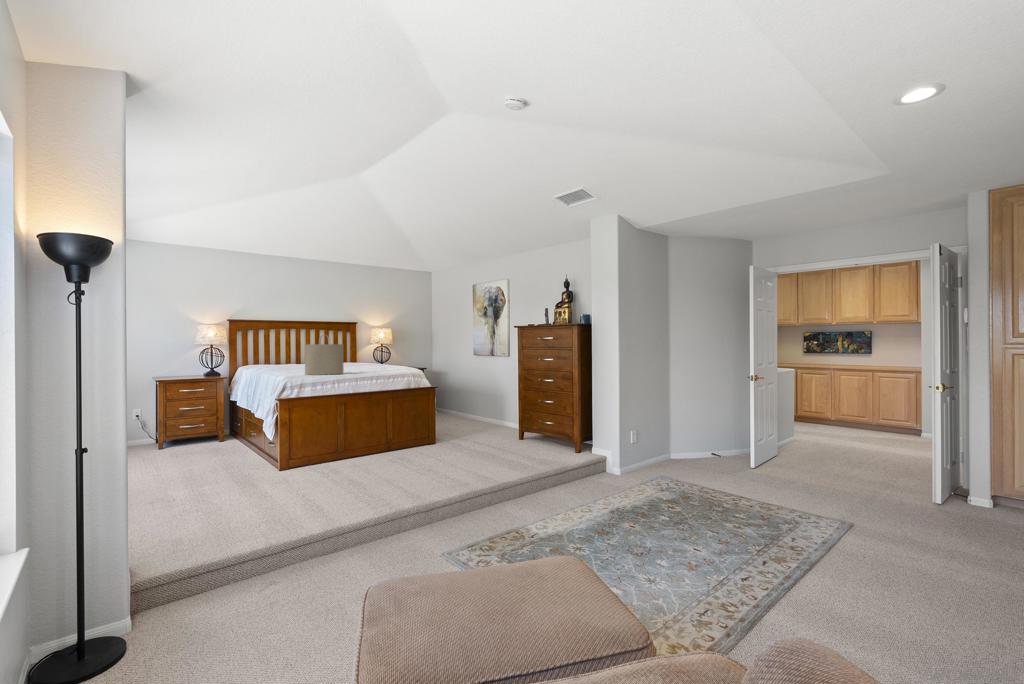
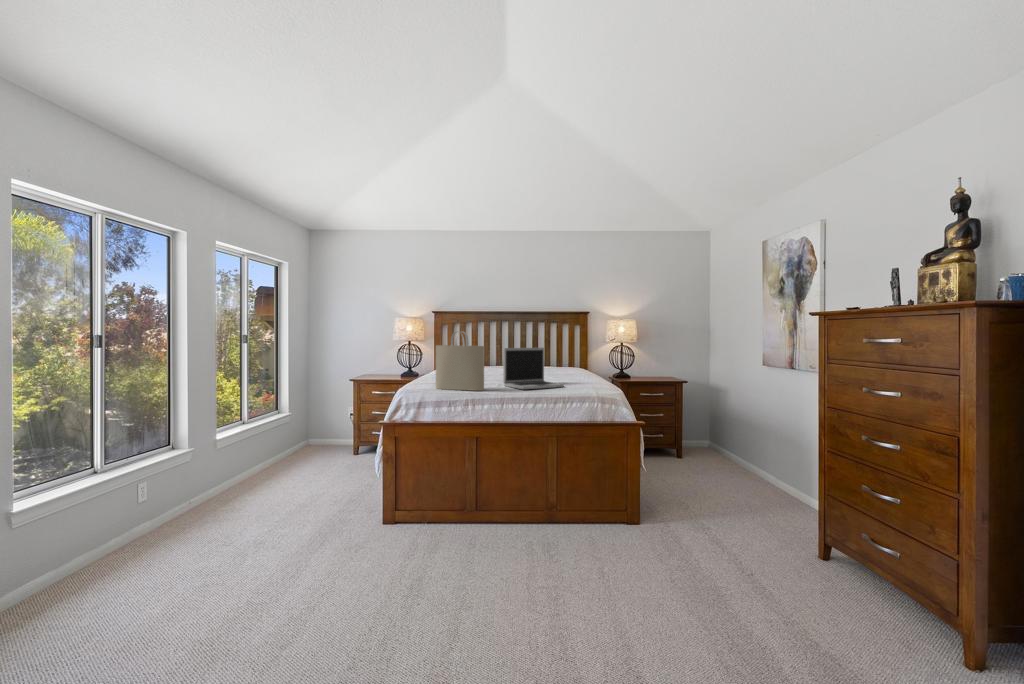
laptop: none [345,346,385,372] -> present [503,348,564,389]

